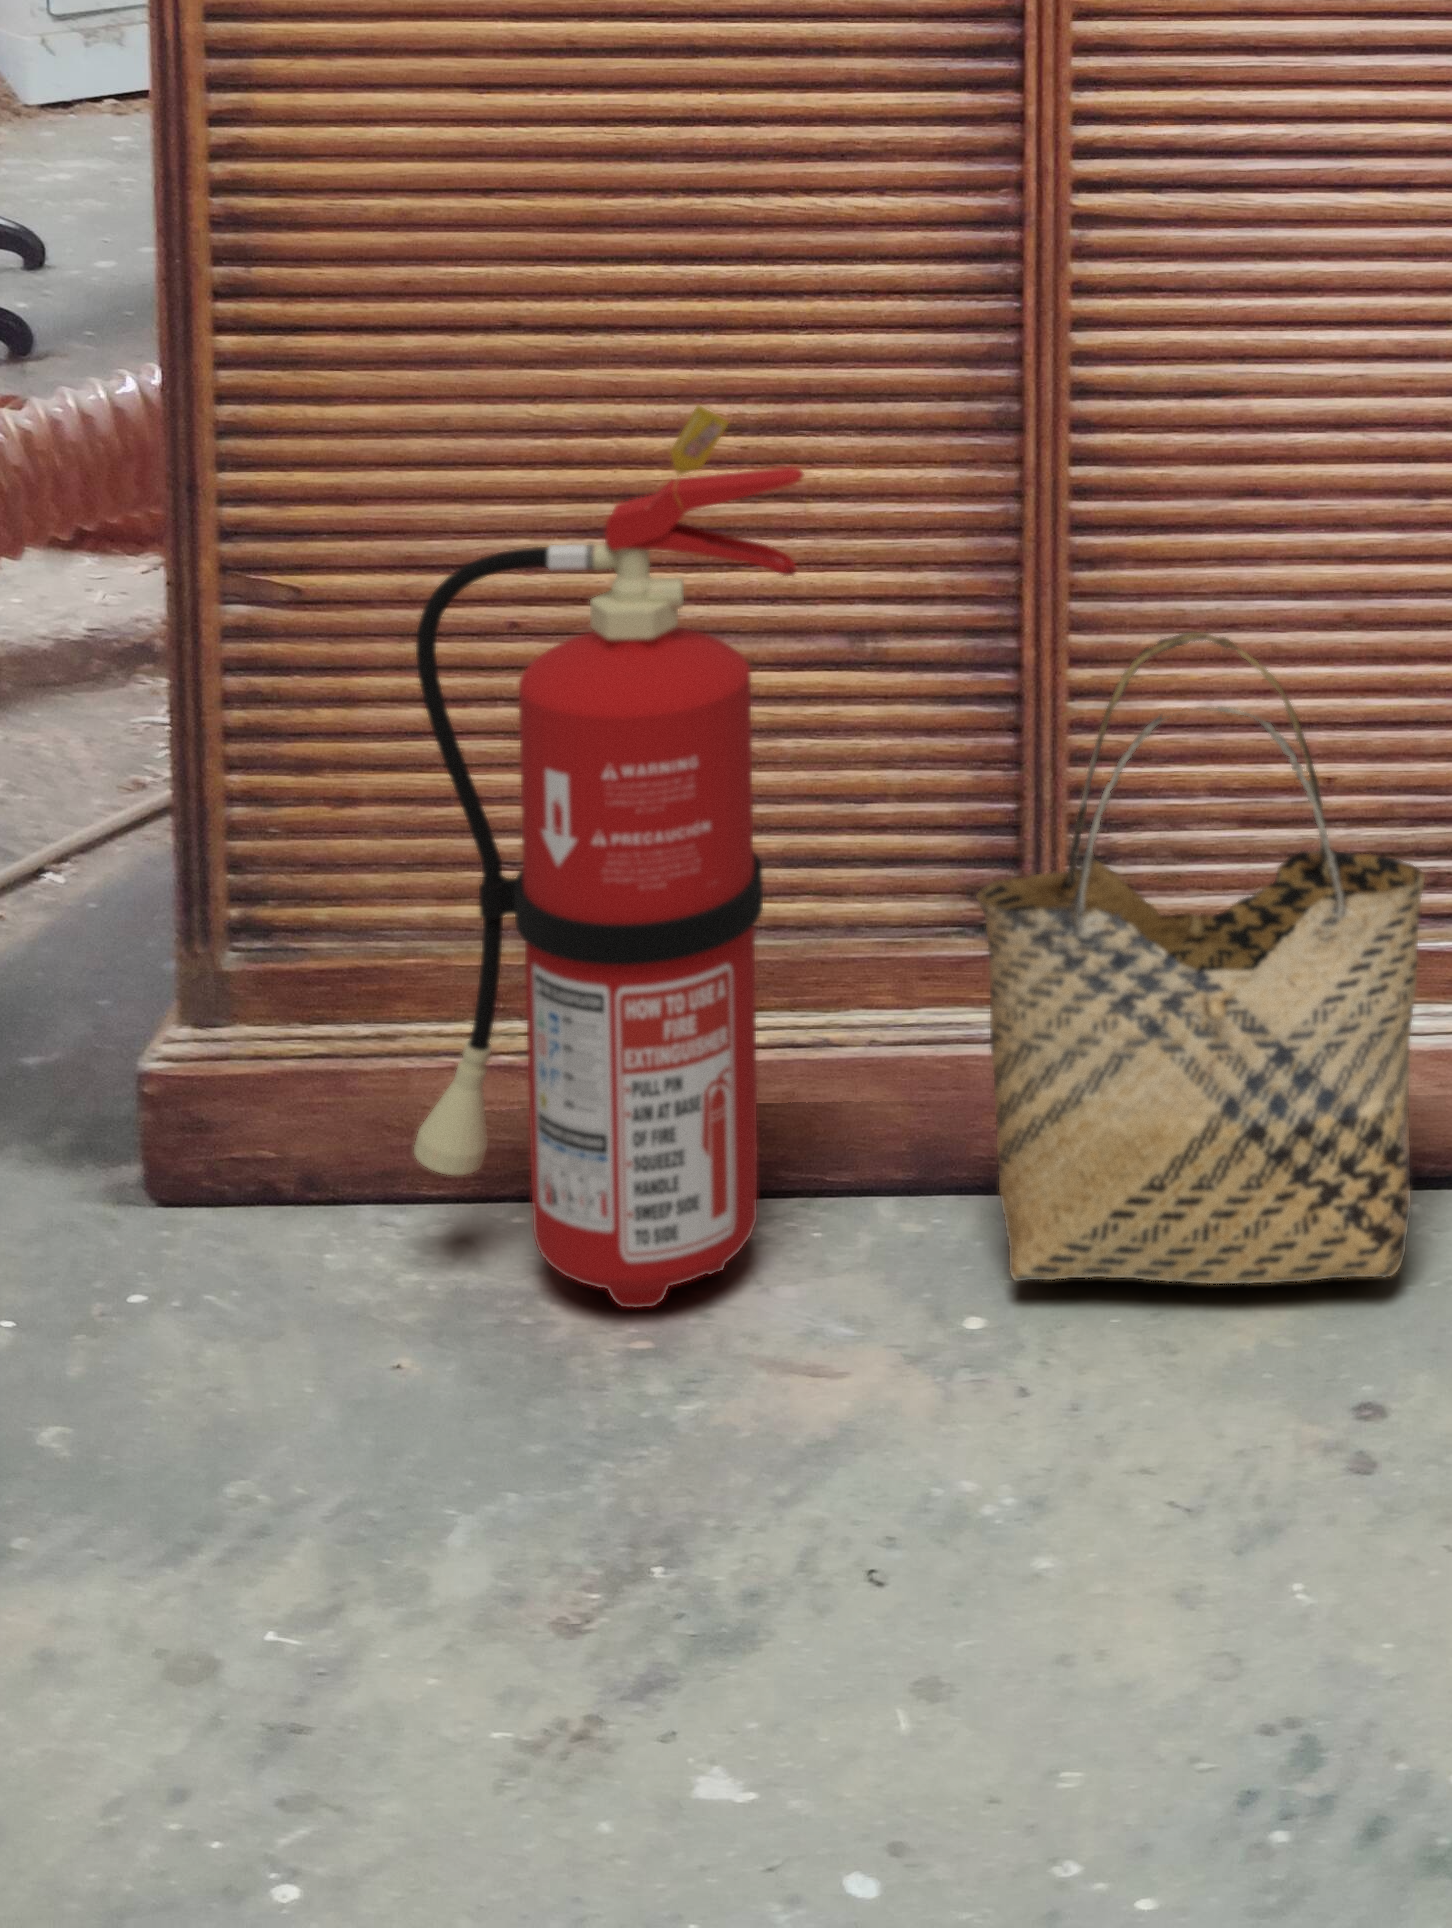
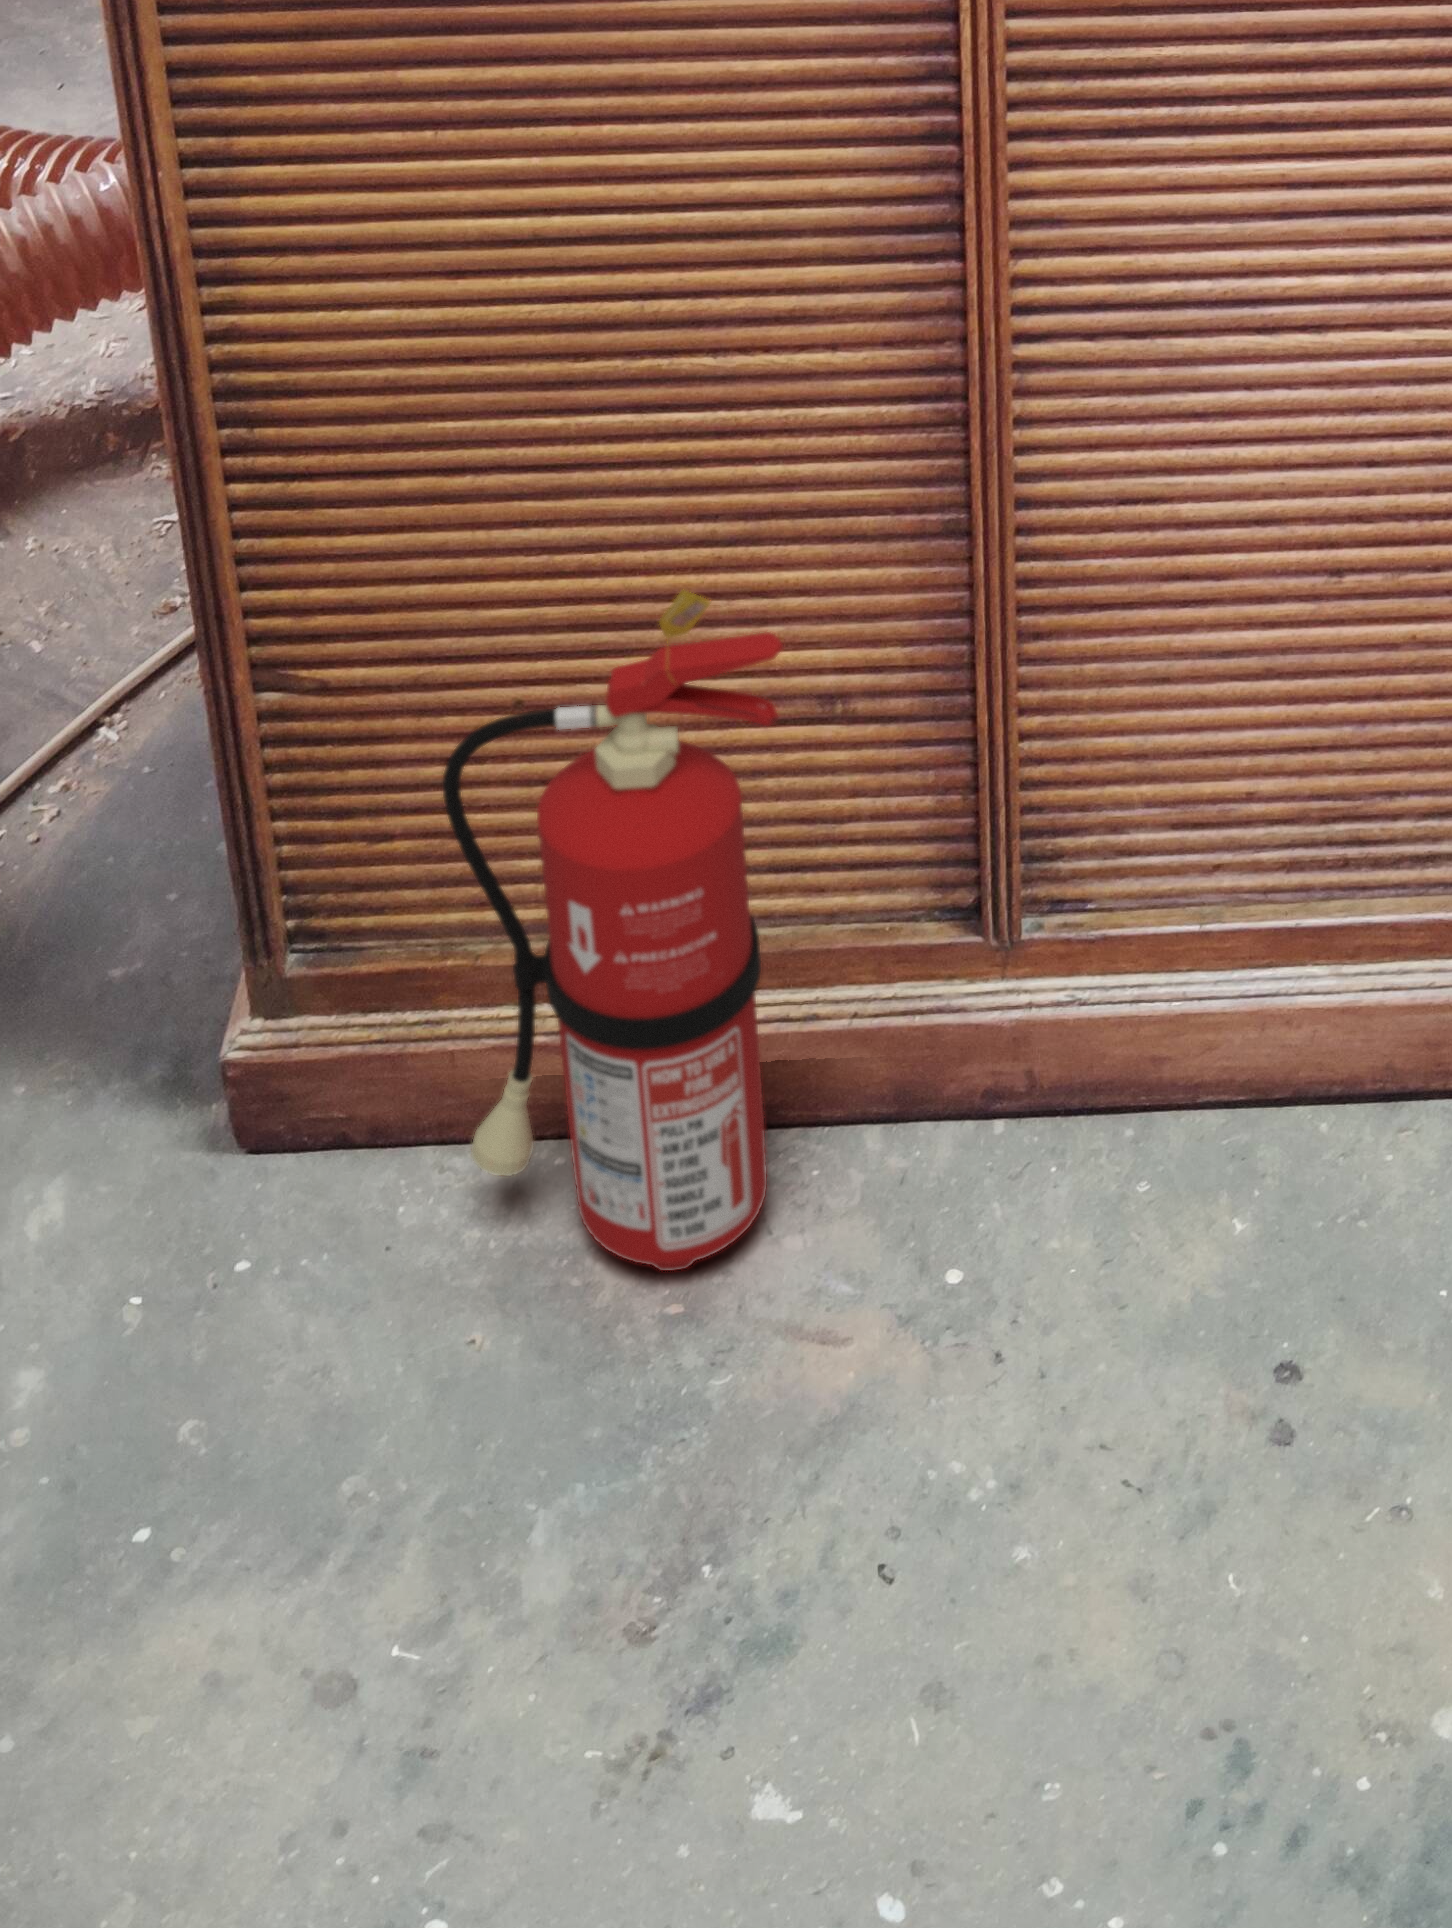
woven basket: present [977,632,1425,1284] -> none [947,708,1336,1241]

